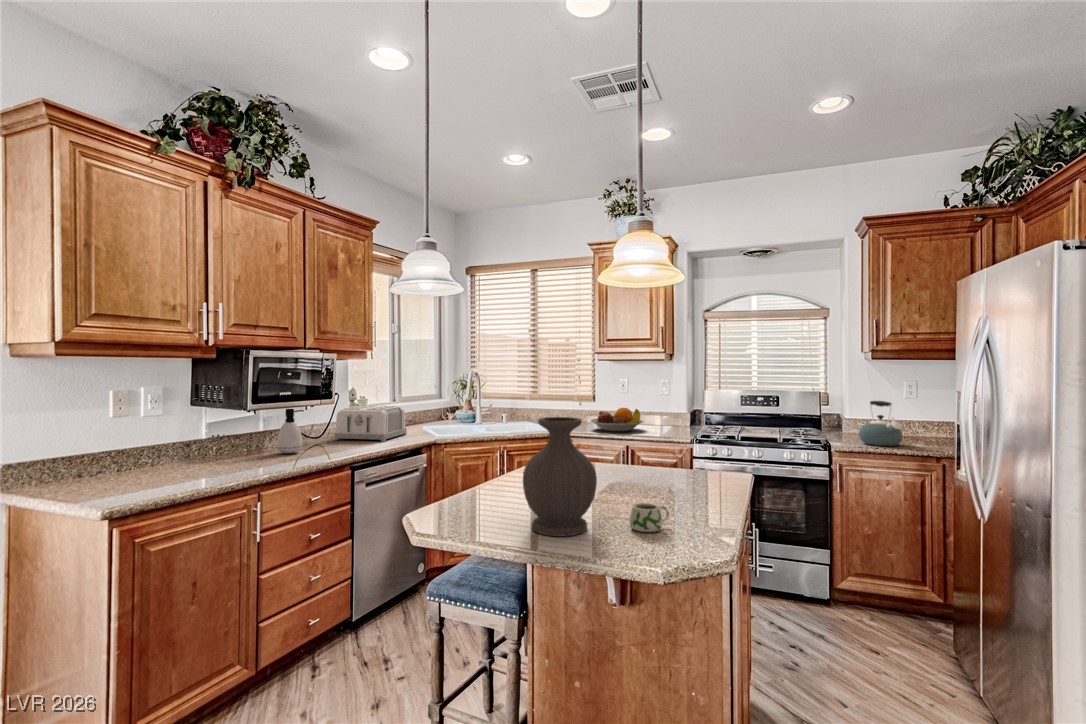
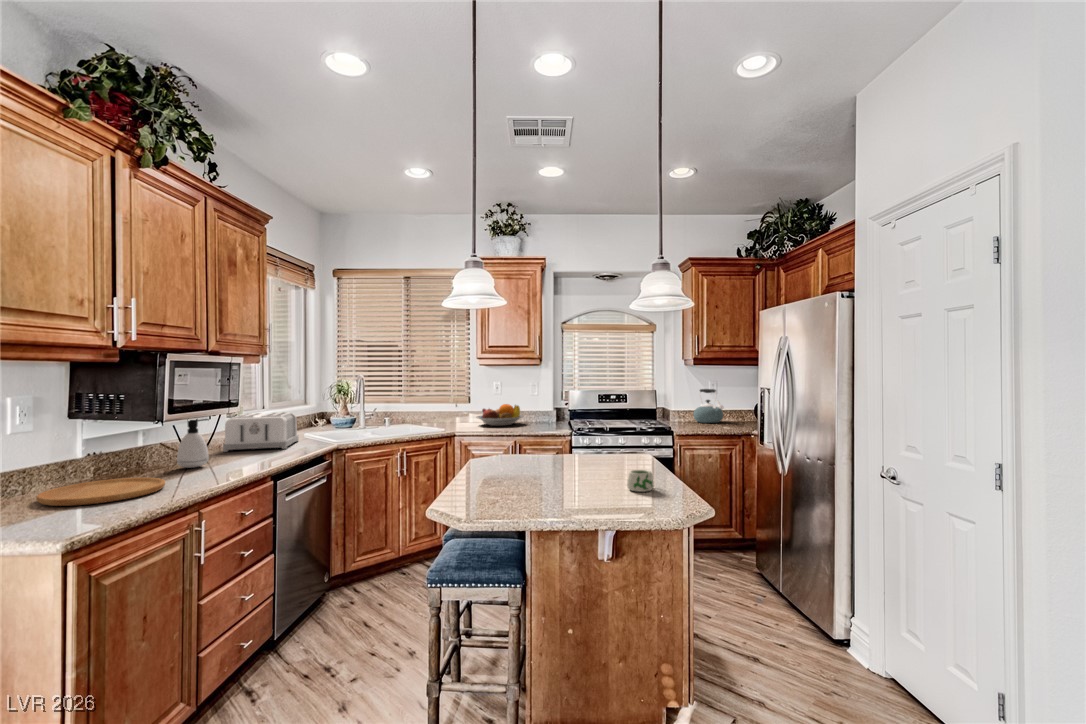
vase: present [523,417,597,536] -> none [546,404,609,502]
cutting board: none [142,459,243,479] -> present [36,478,165,506]

